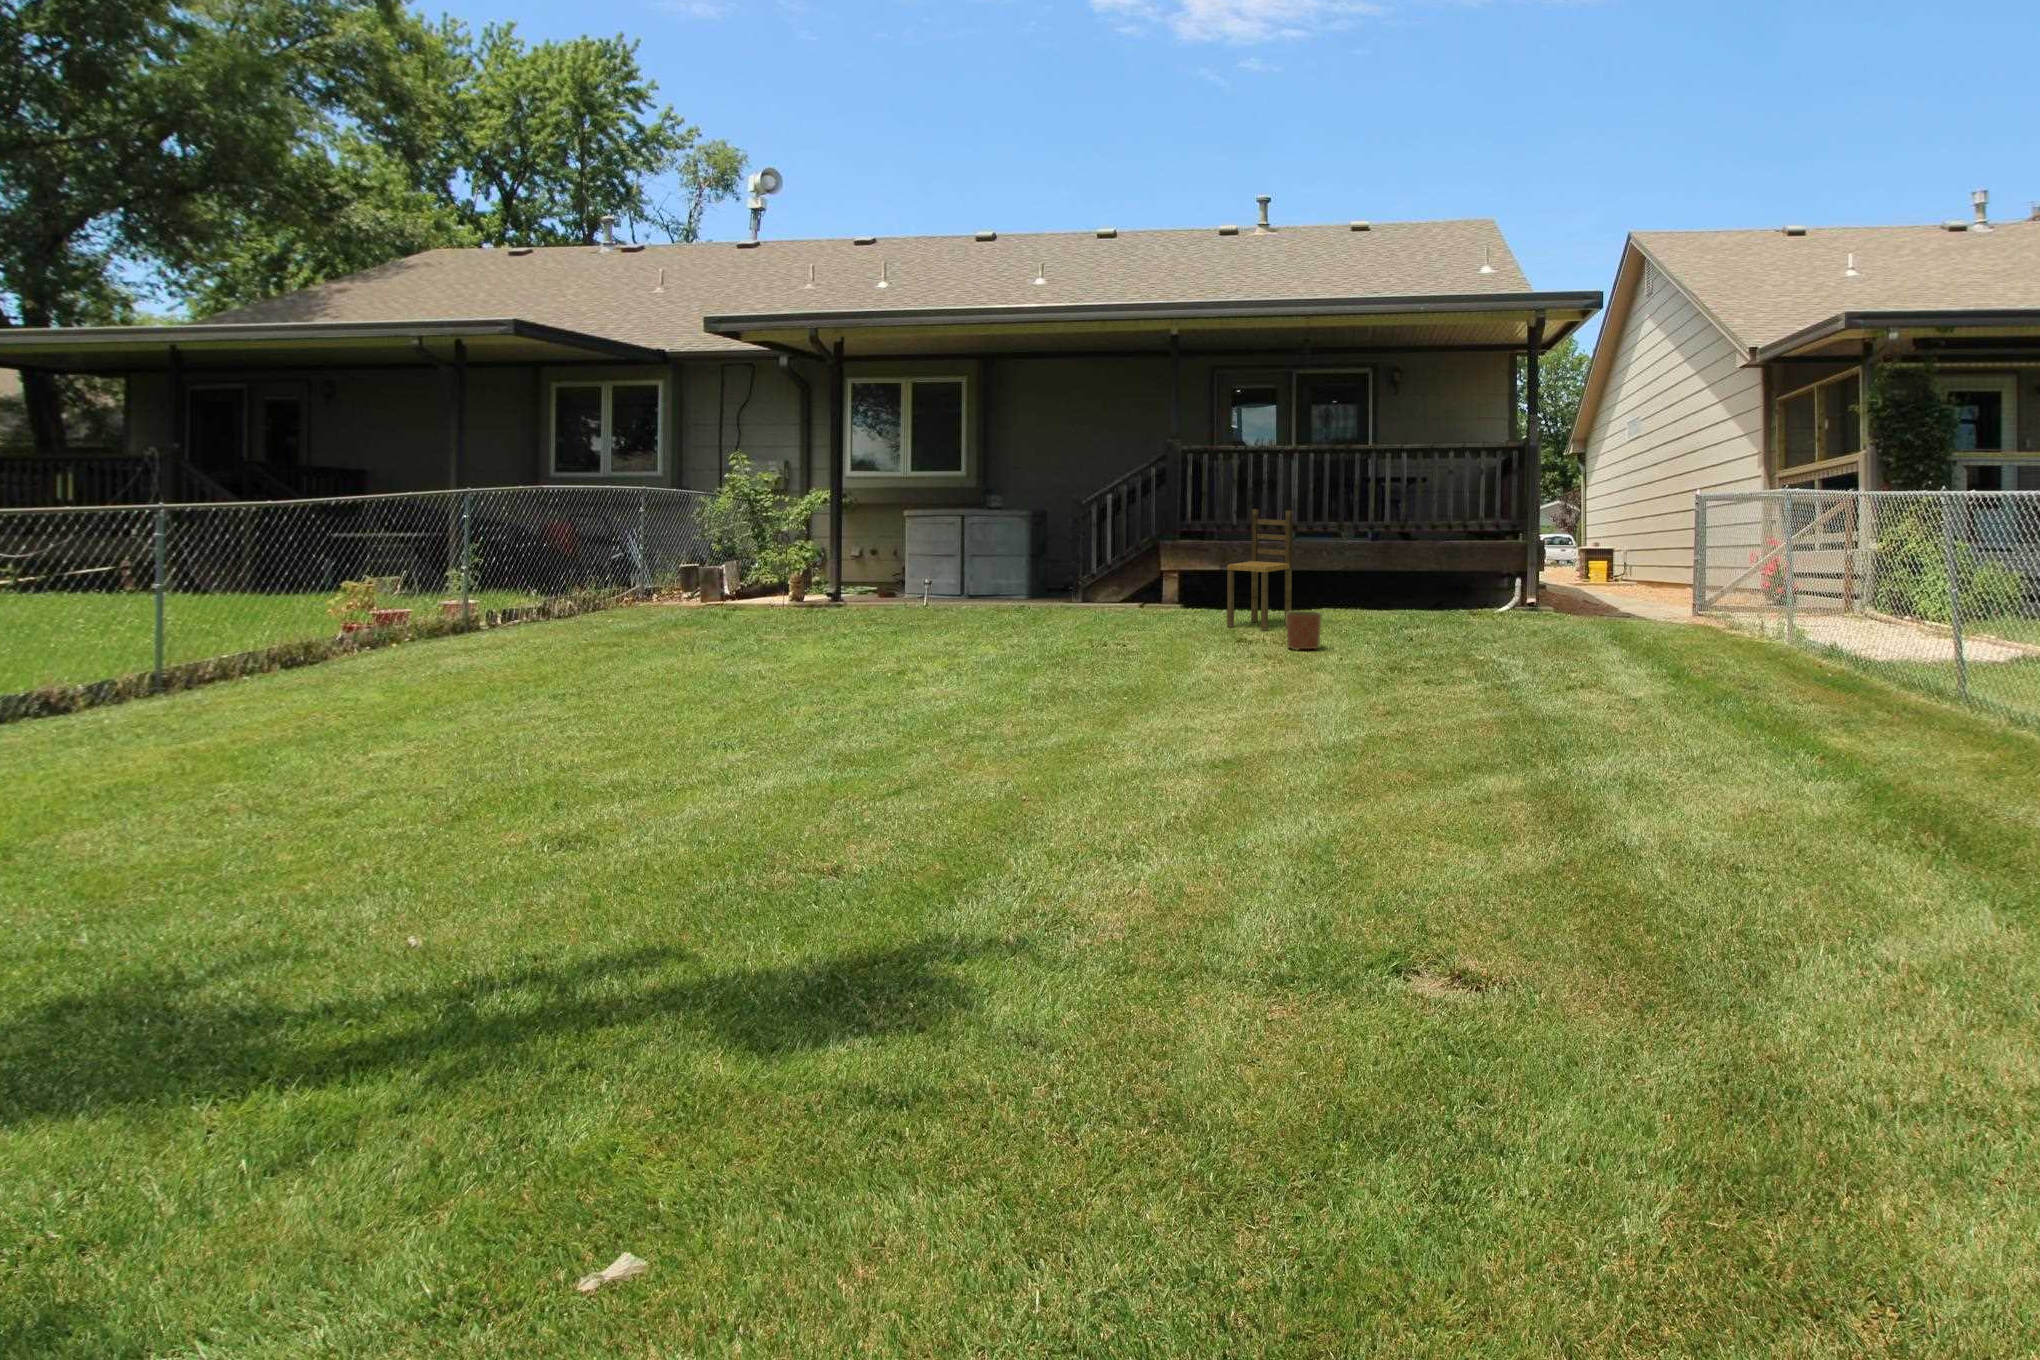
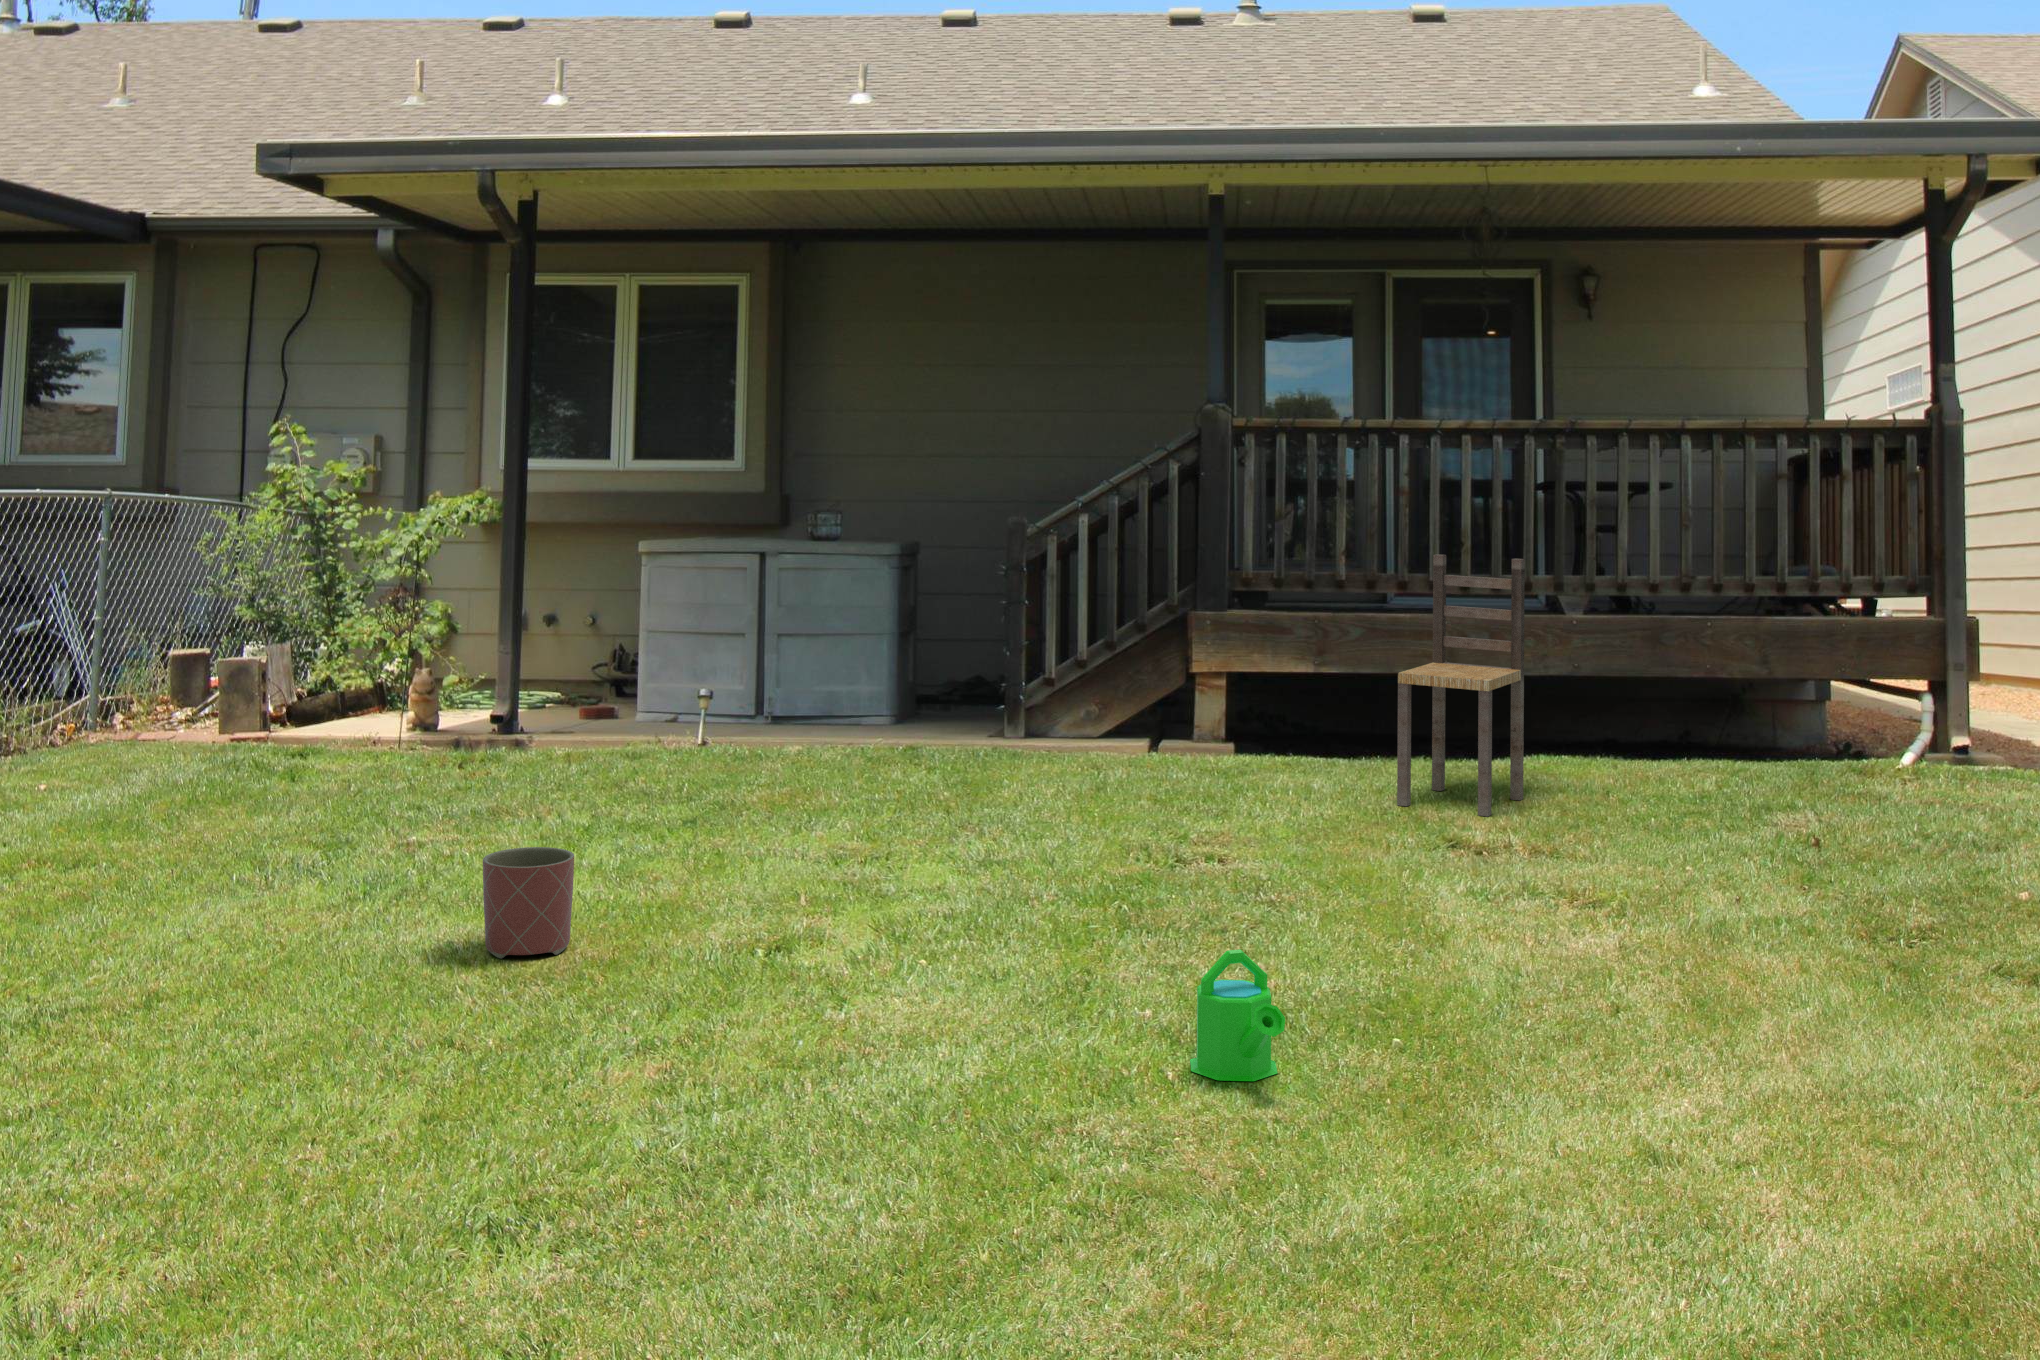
planter: present [1286,611,1321,650] -> present [483,847,574,959]
watering can: none [1033,656,1071,707] -> present [1190,949,1285,1081]

